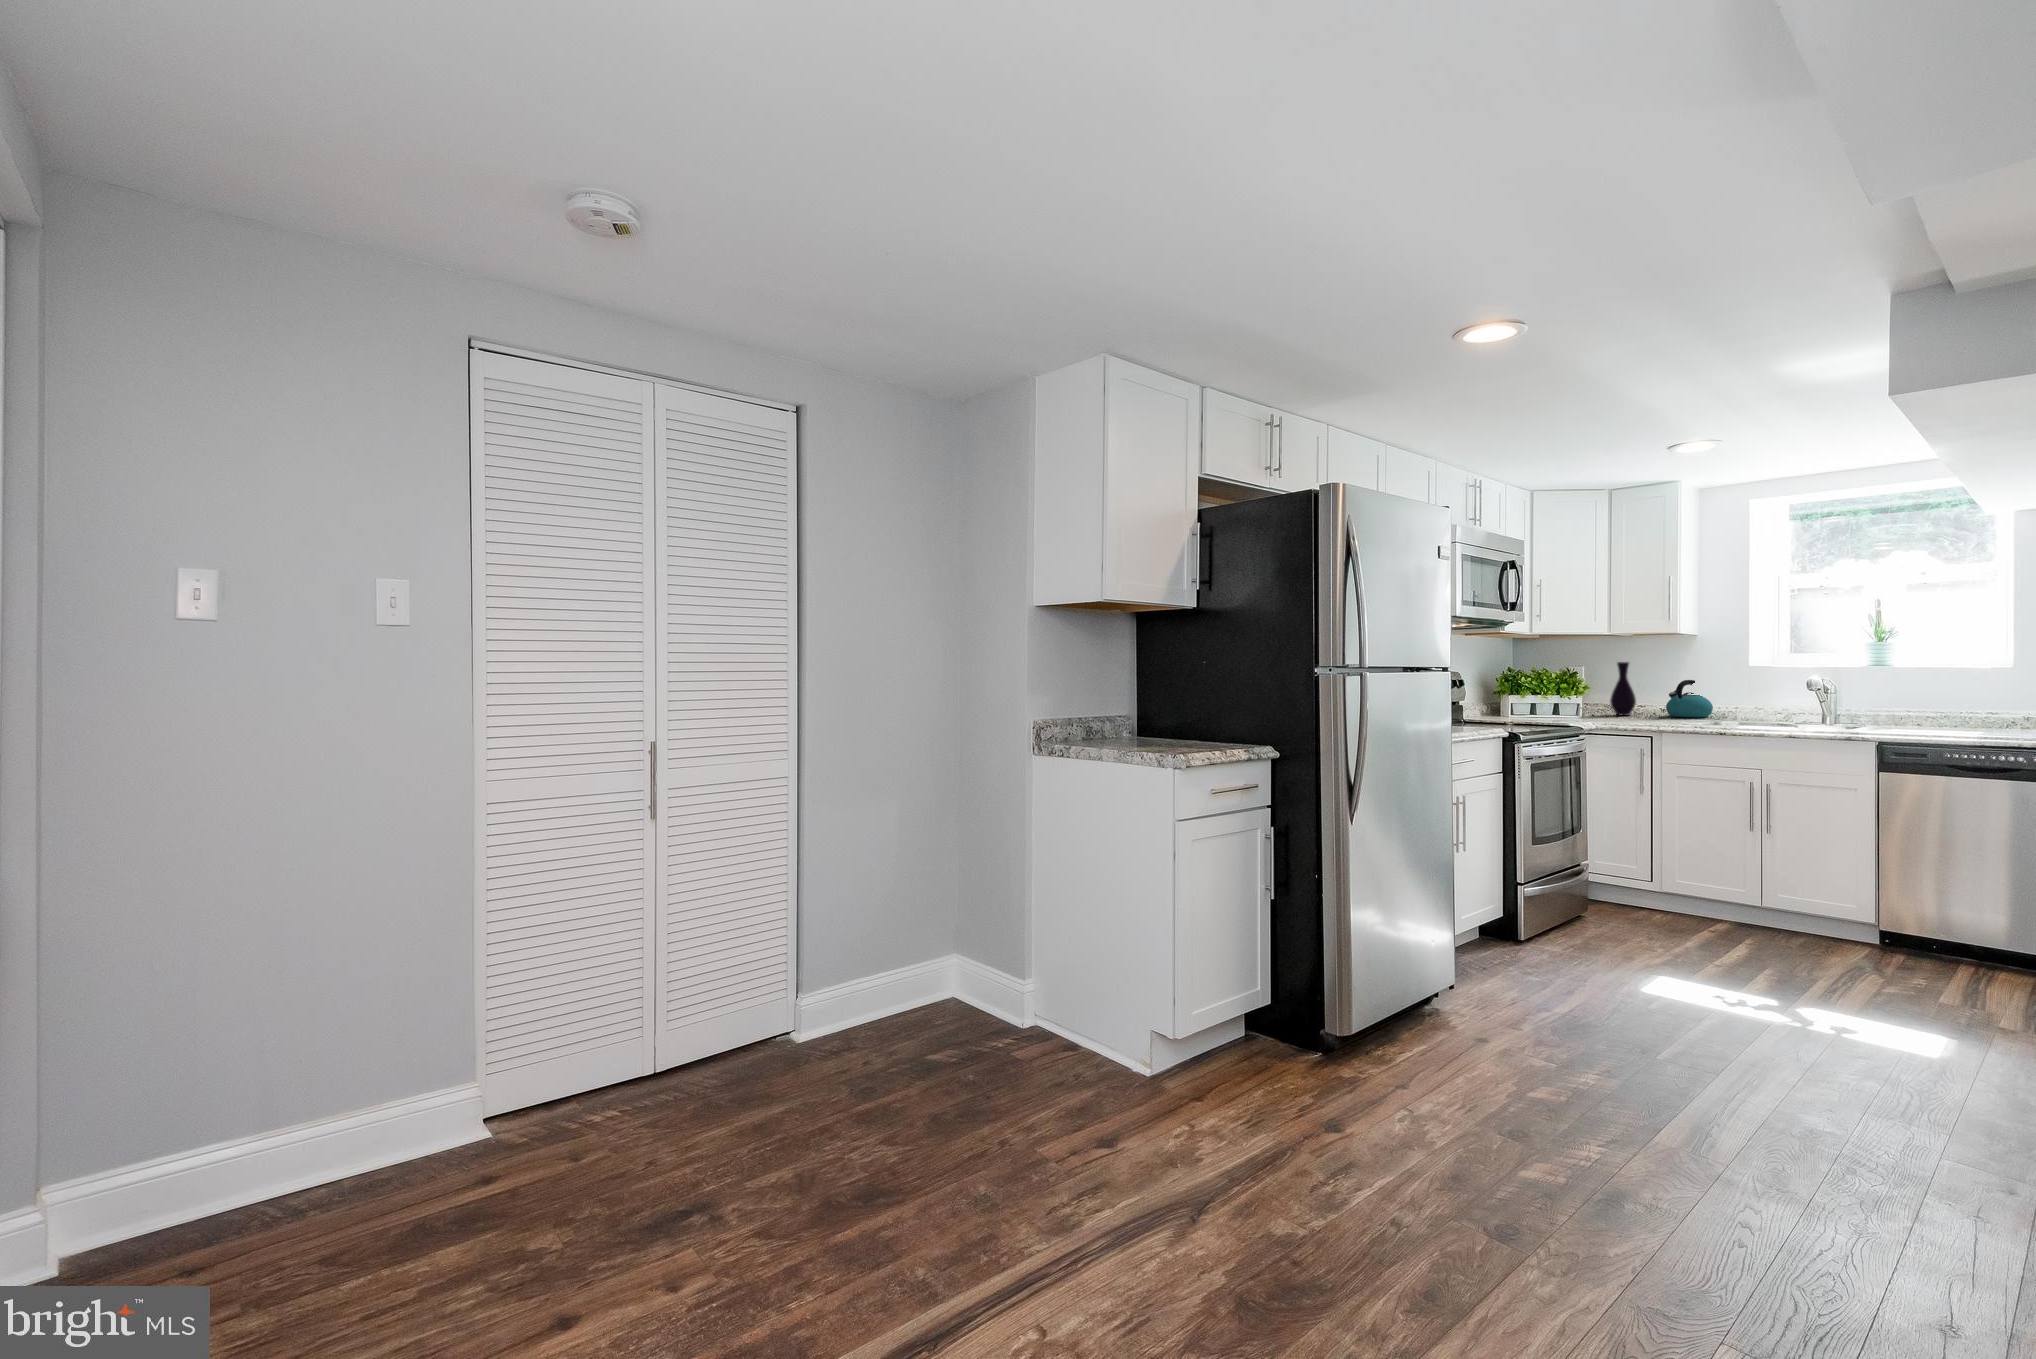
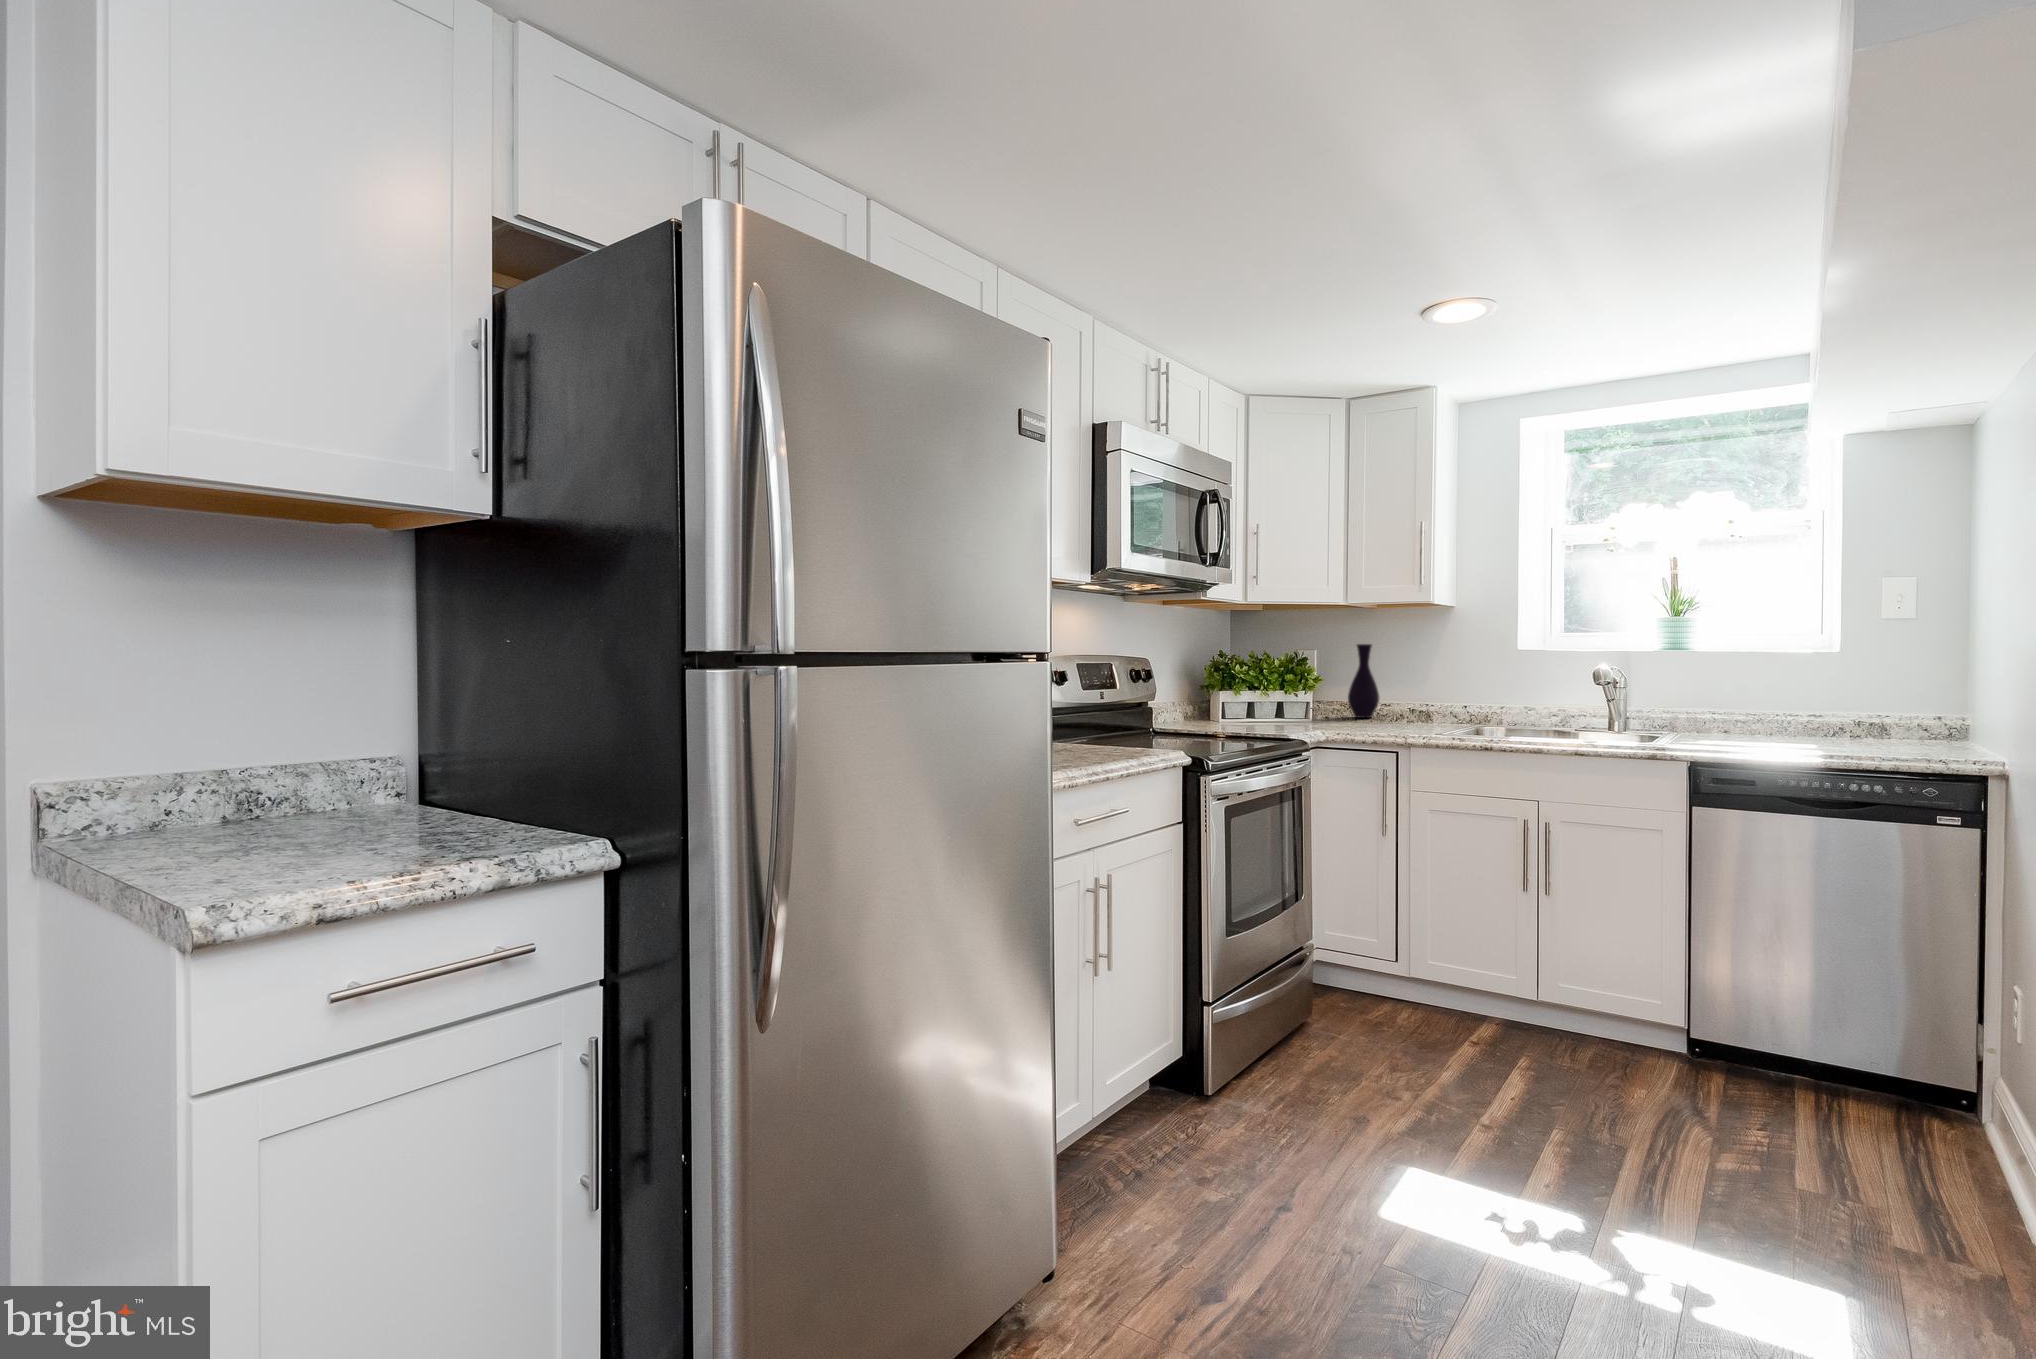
kettle: present [1666,680,1713,717] -> none [1416,670,1473,721]

